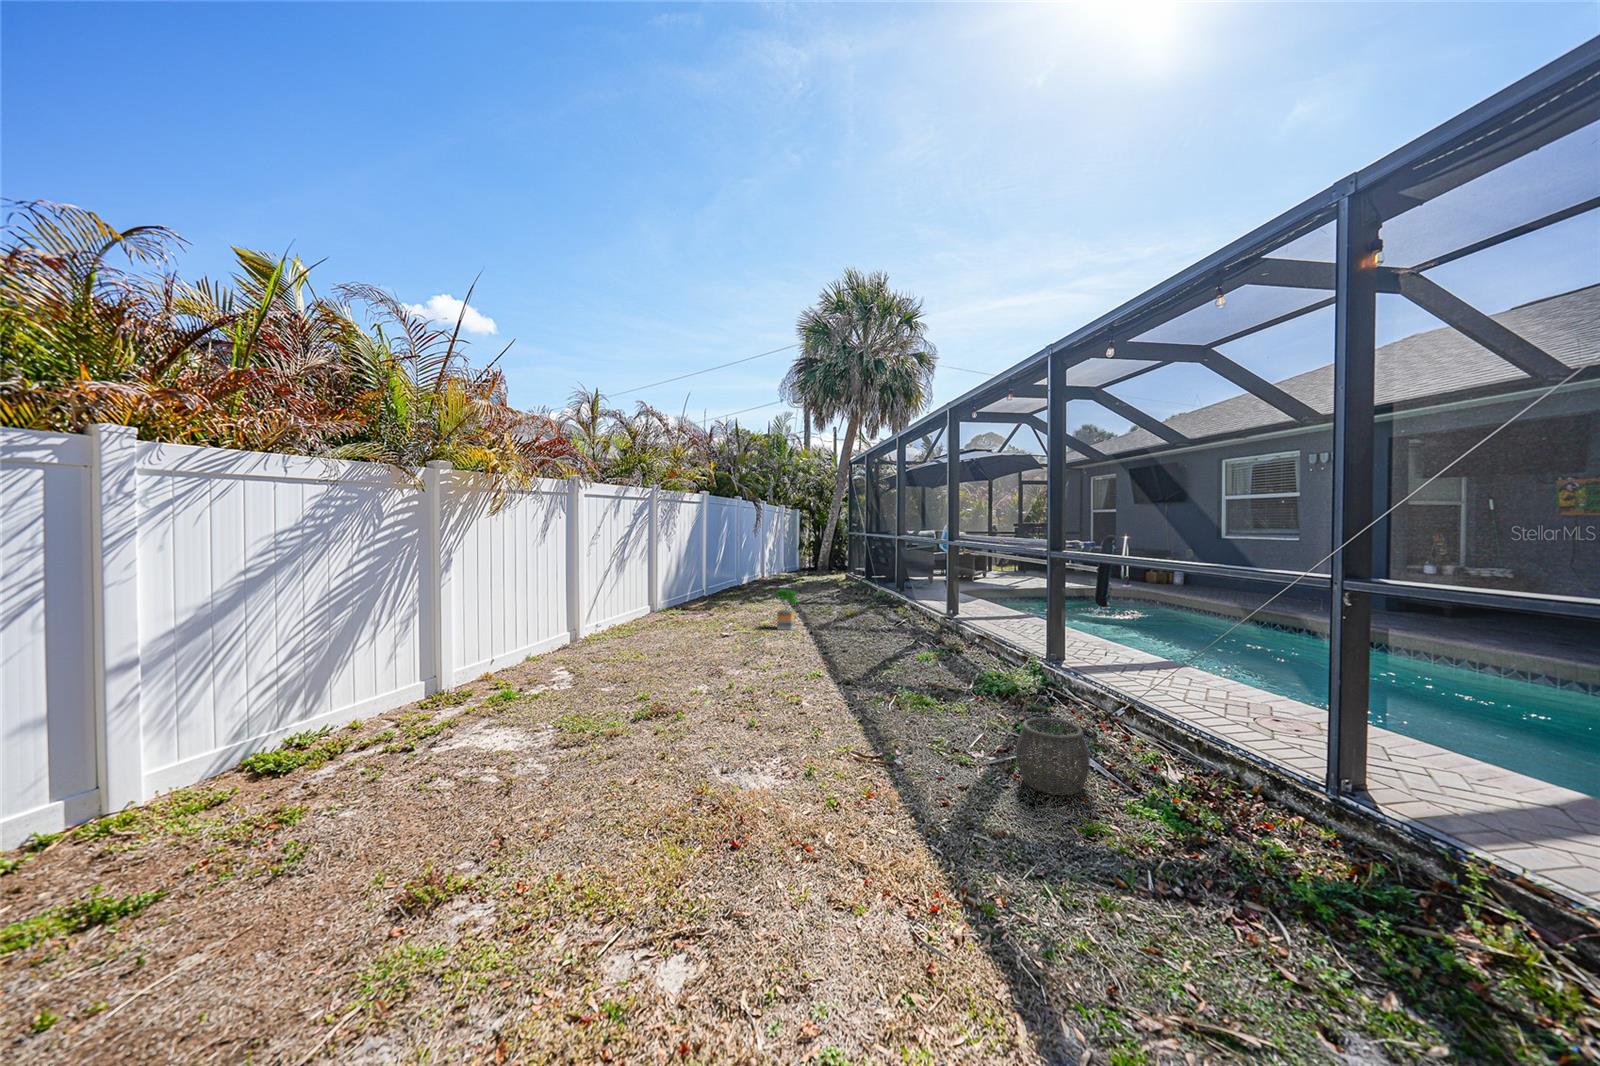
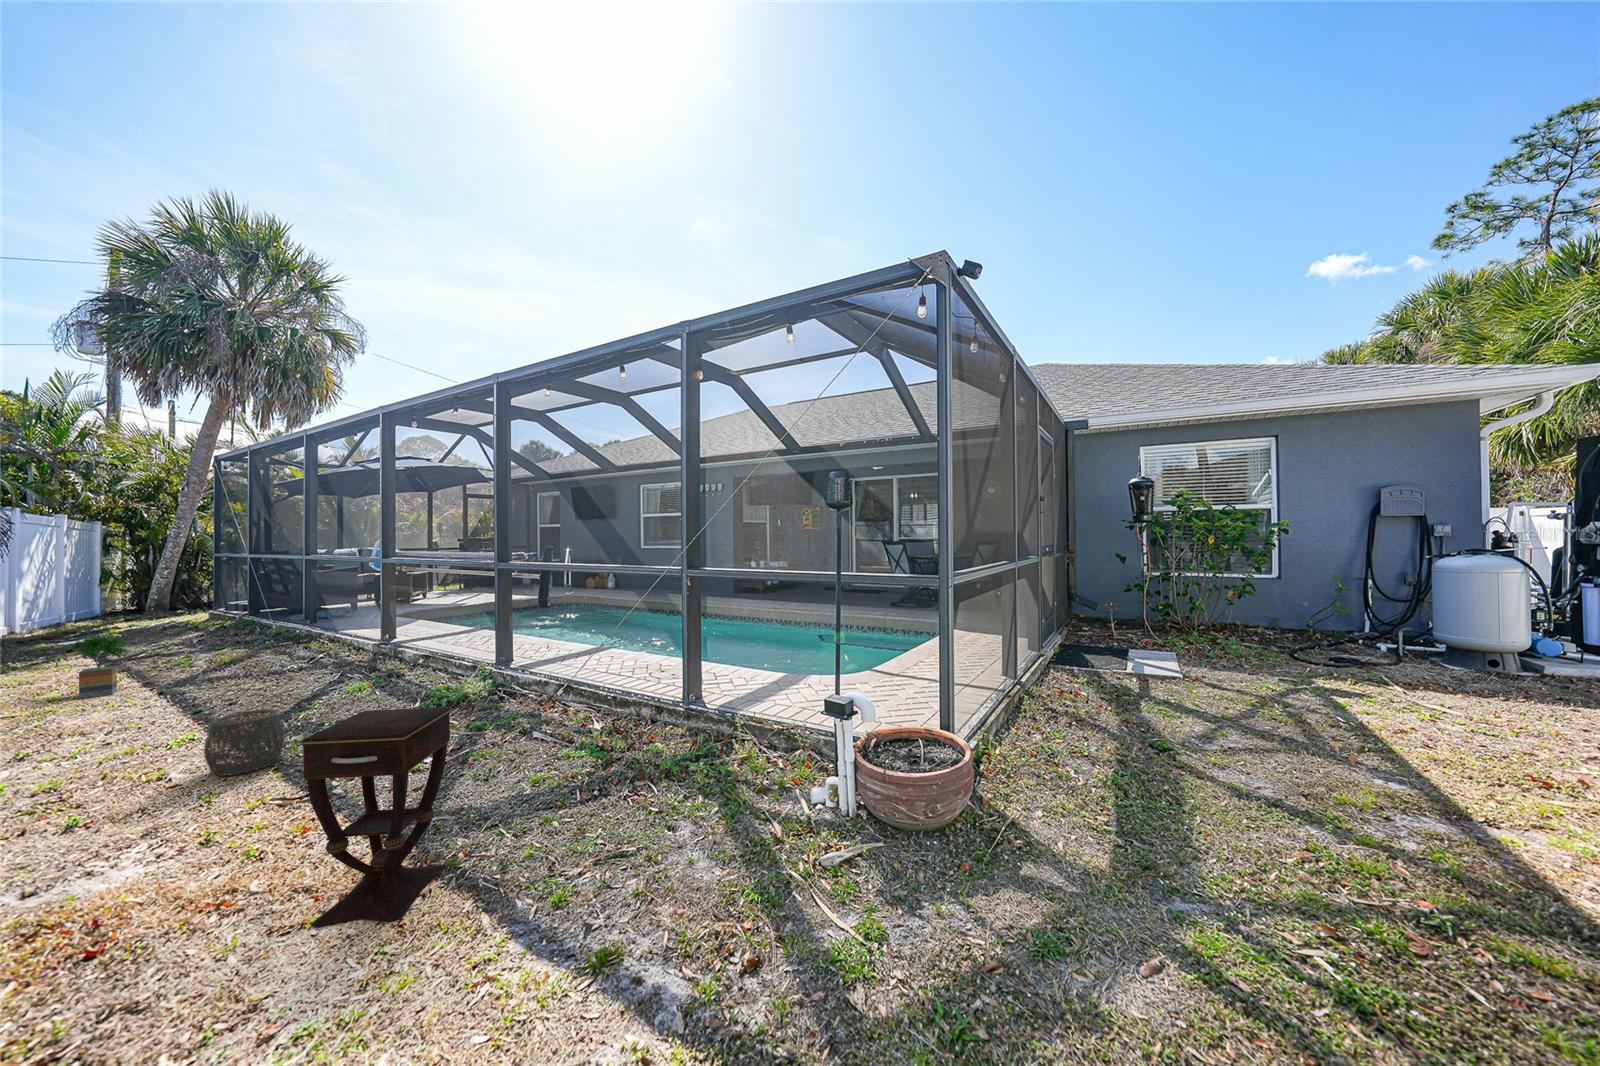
side table: none [854,708,992,962] -> present [301,707,451,927]
woven basket: present [1016,718,1090,796] -> present [204,709,285,776]

